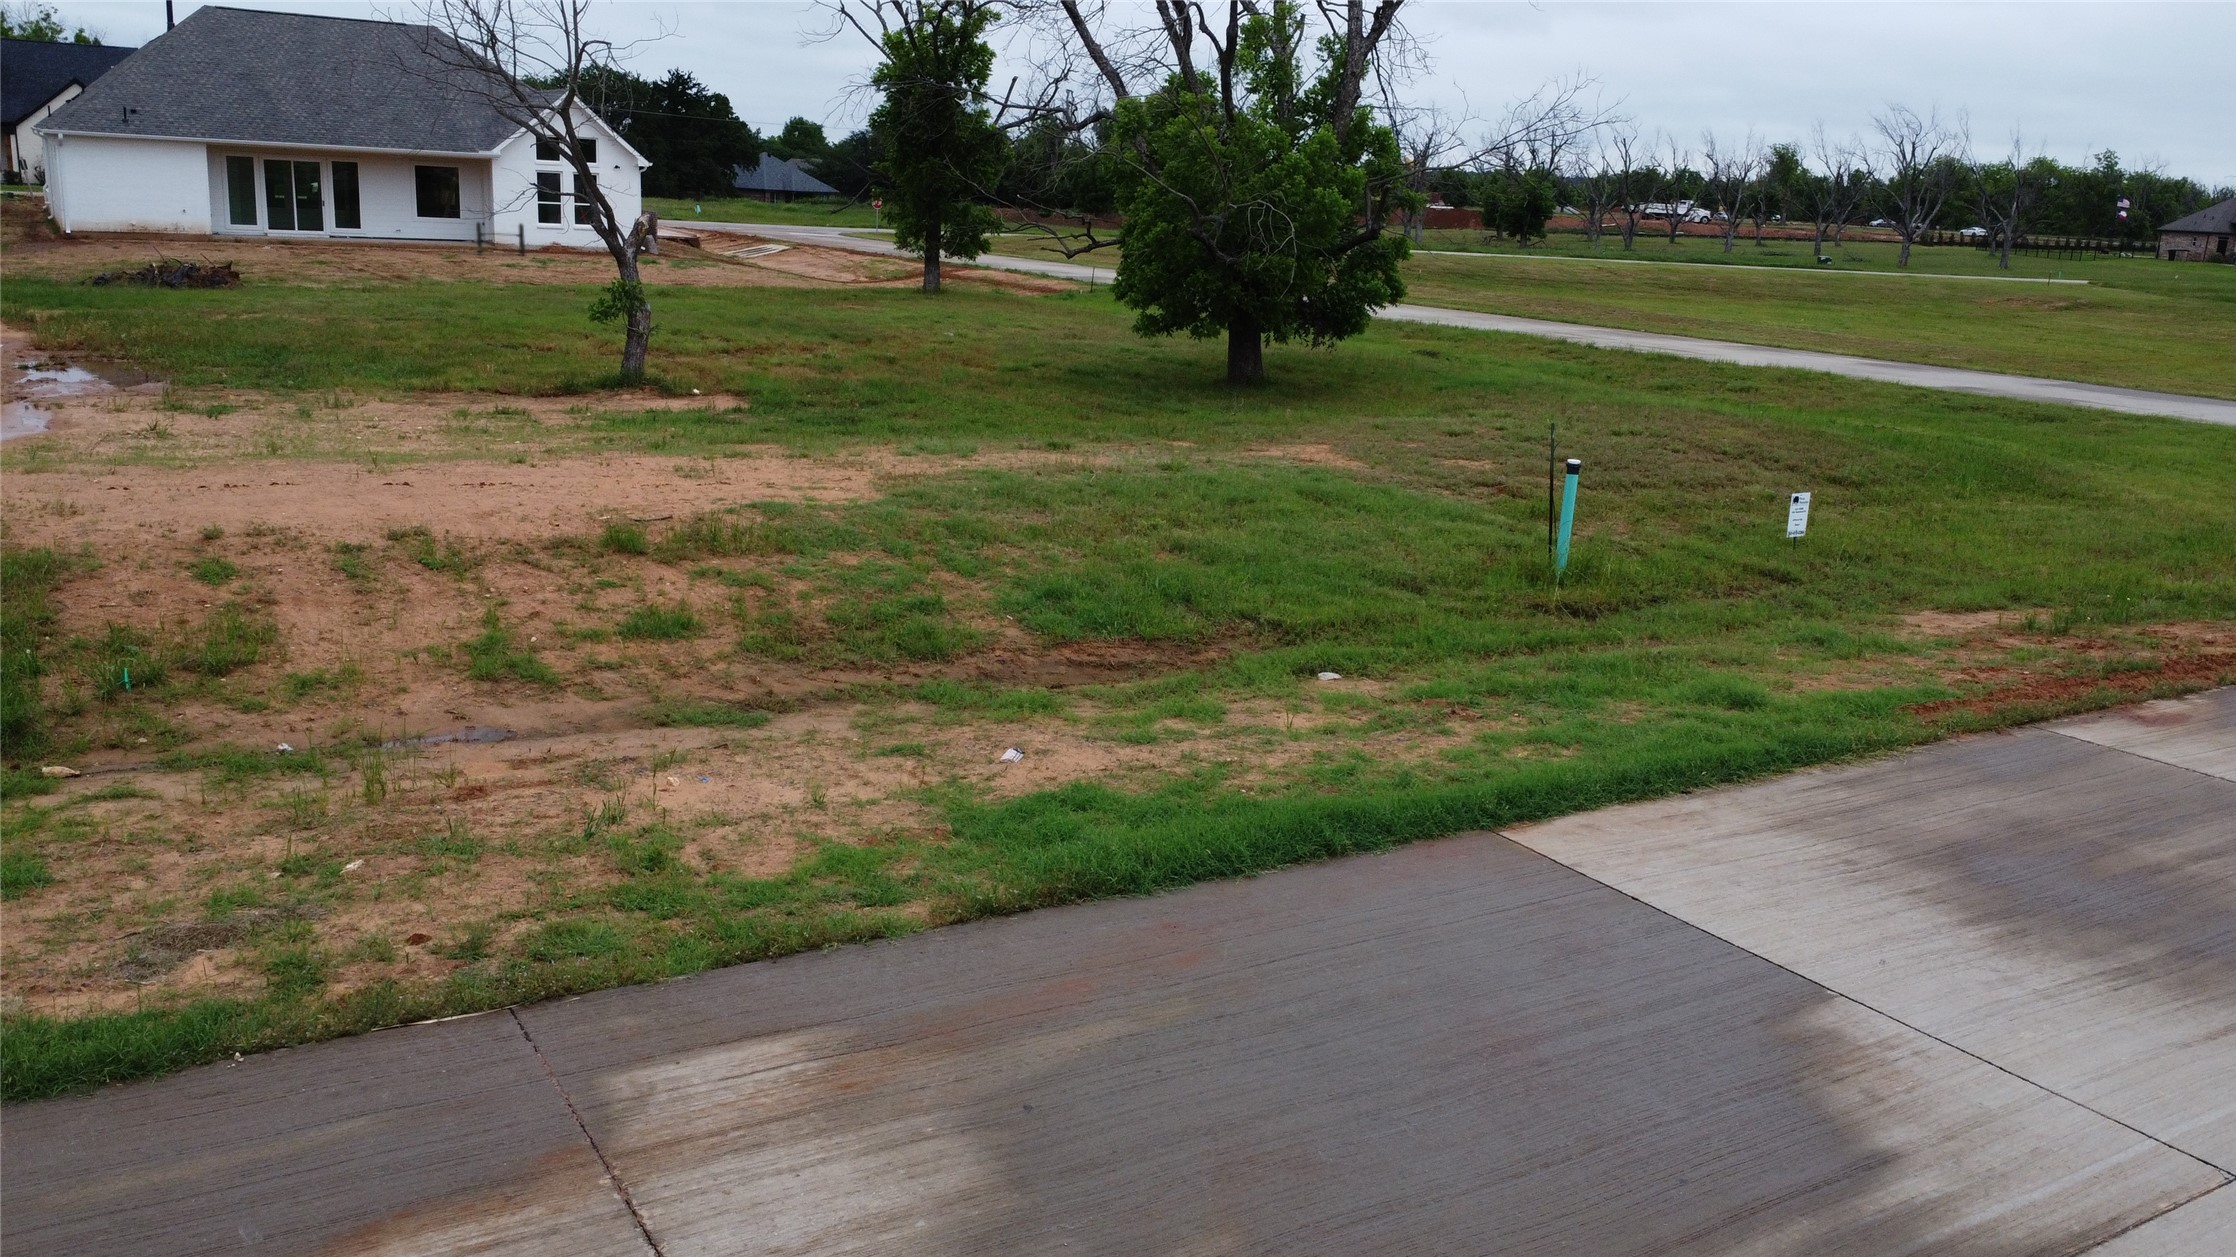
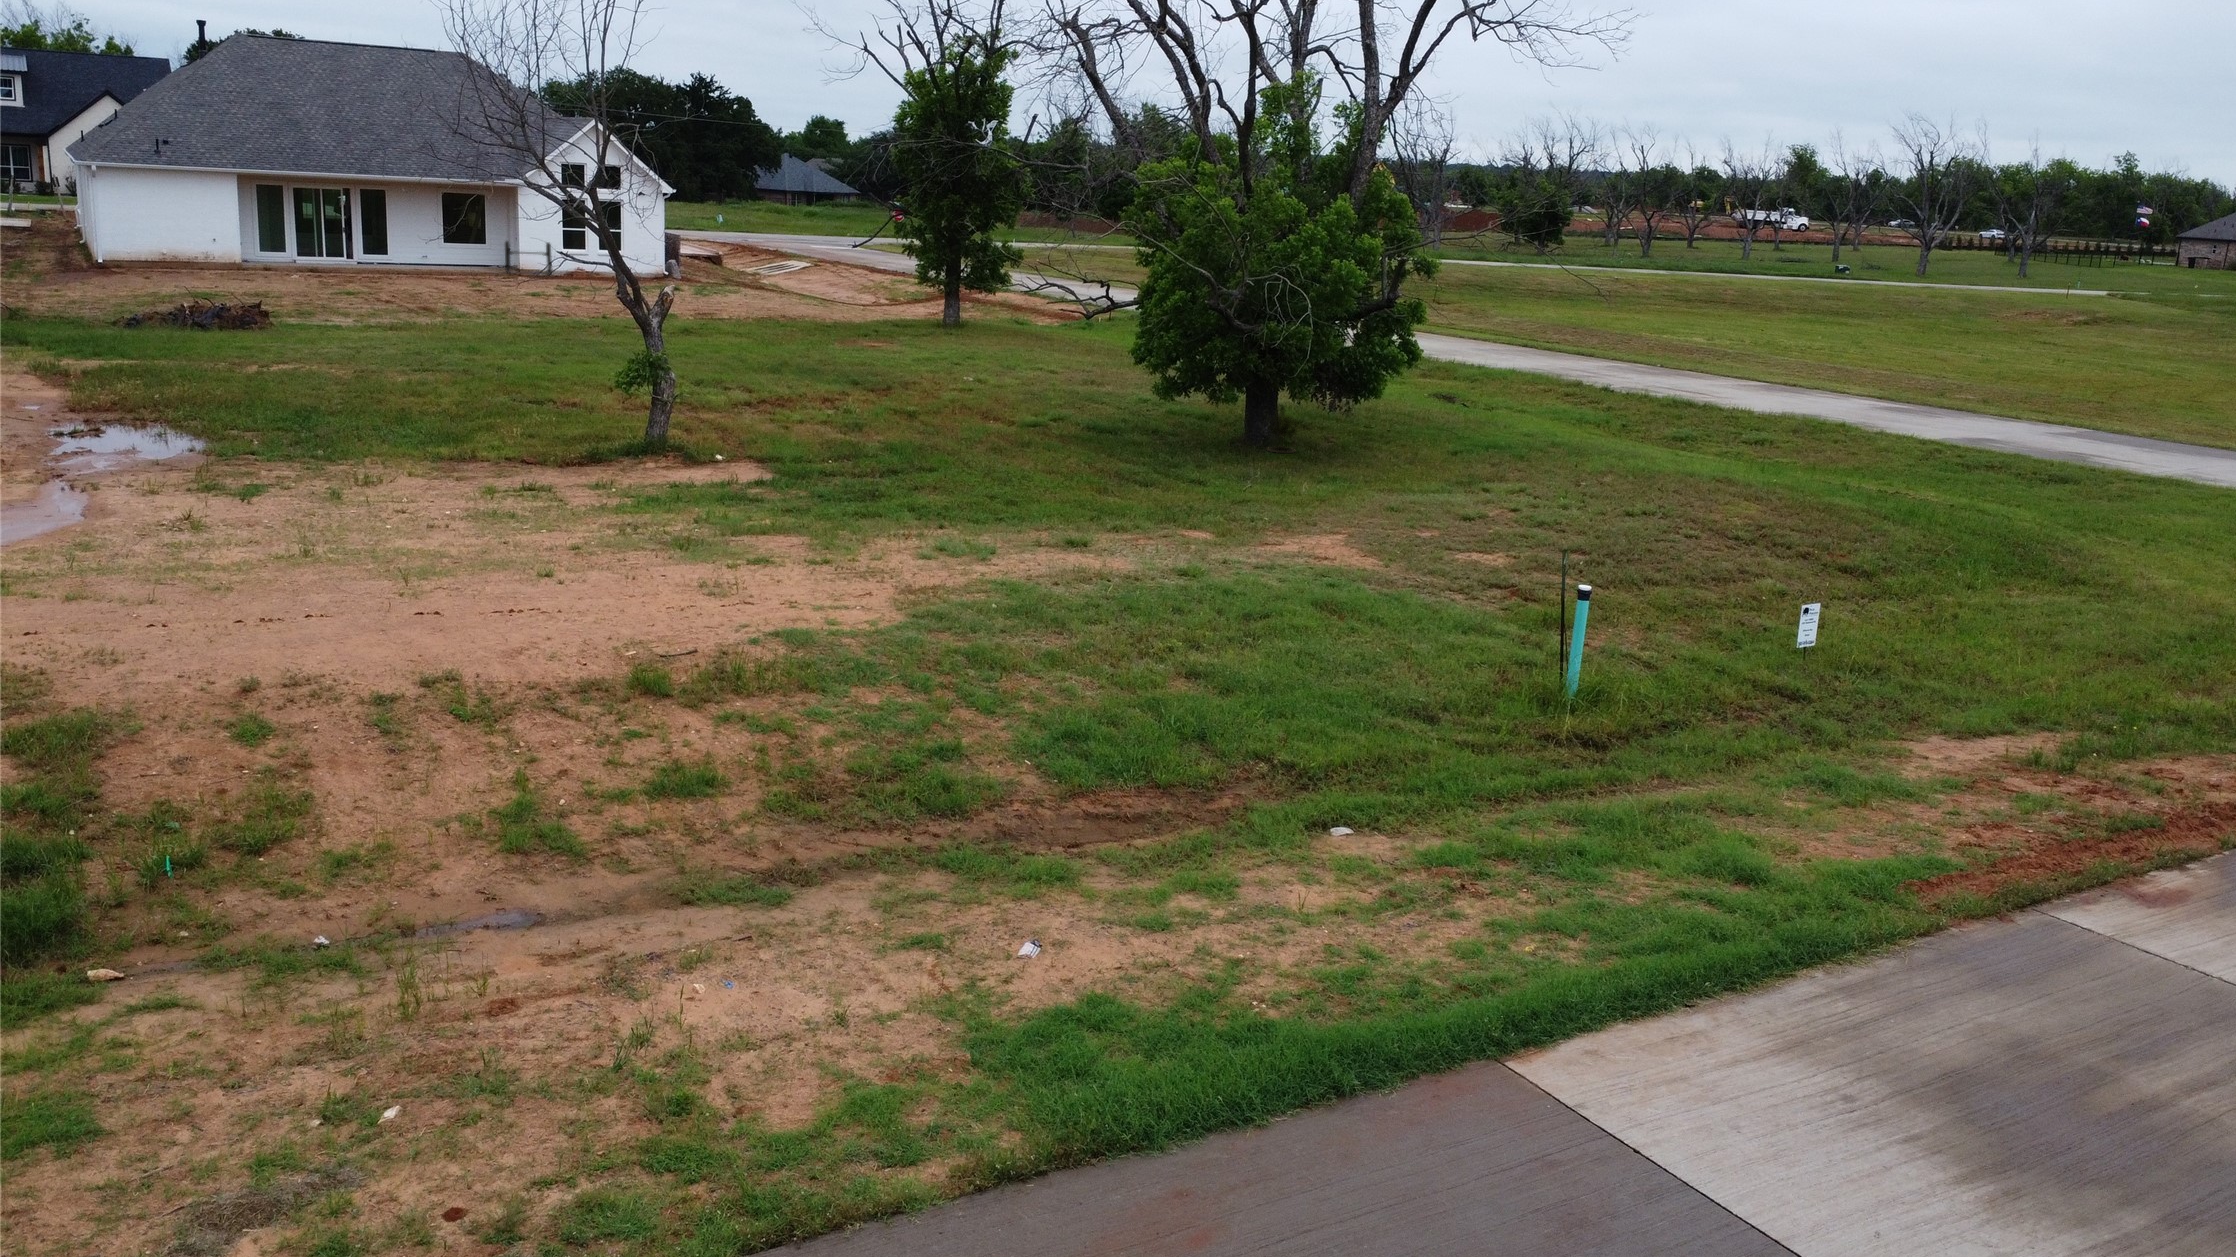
potted tree: none [1256,336,1292,391] -> present [1268,403,1297,453]

